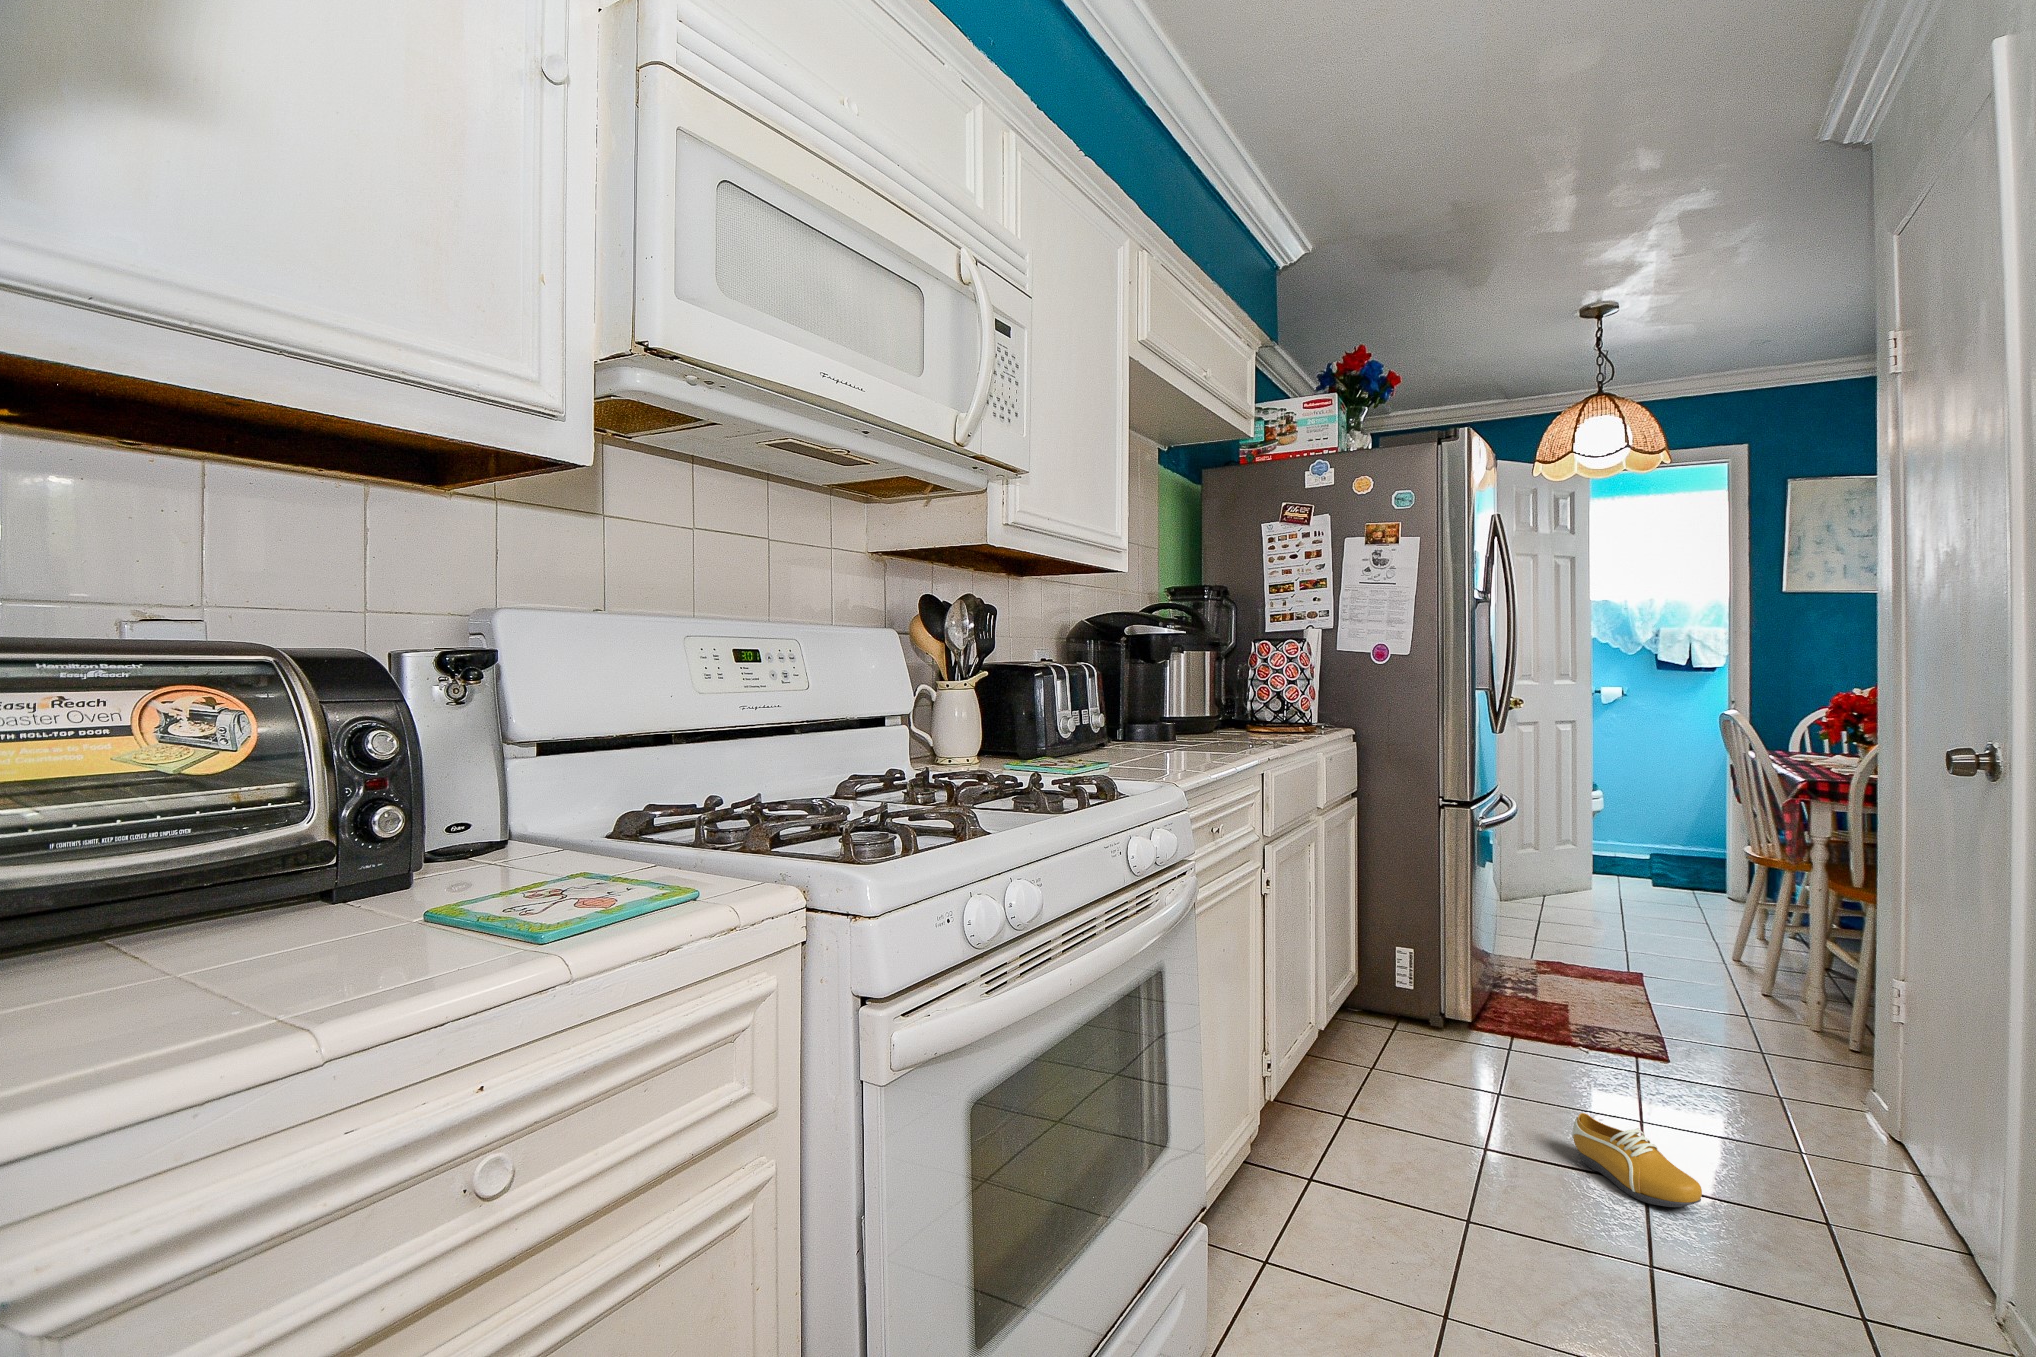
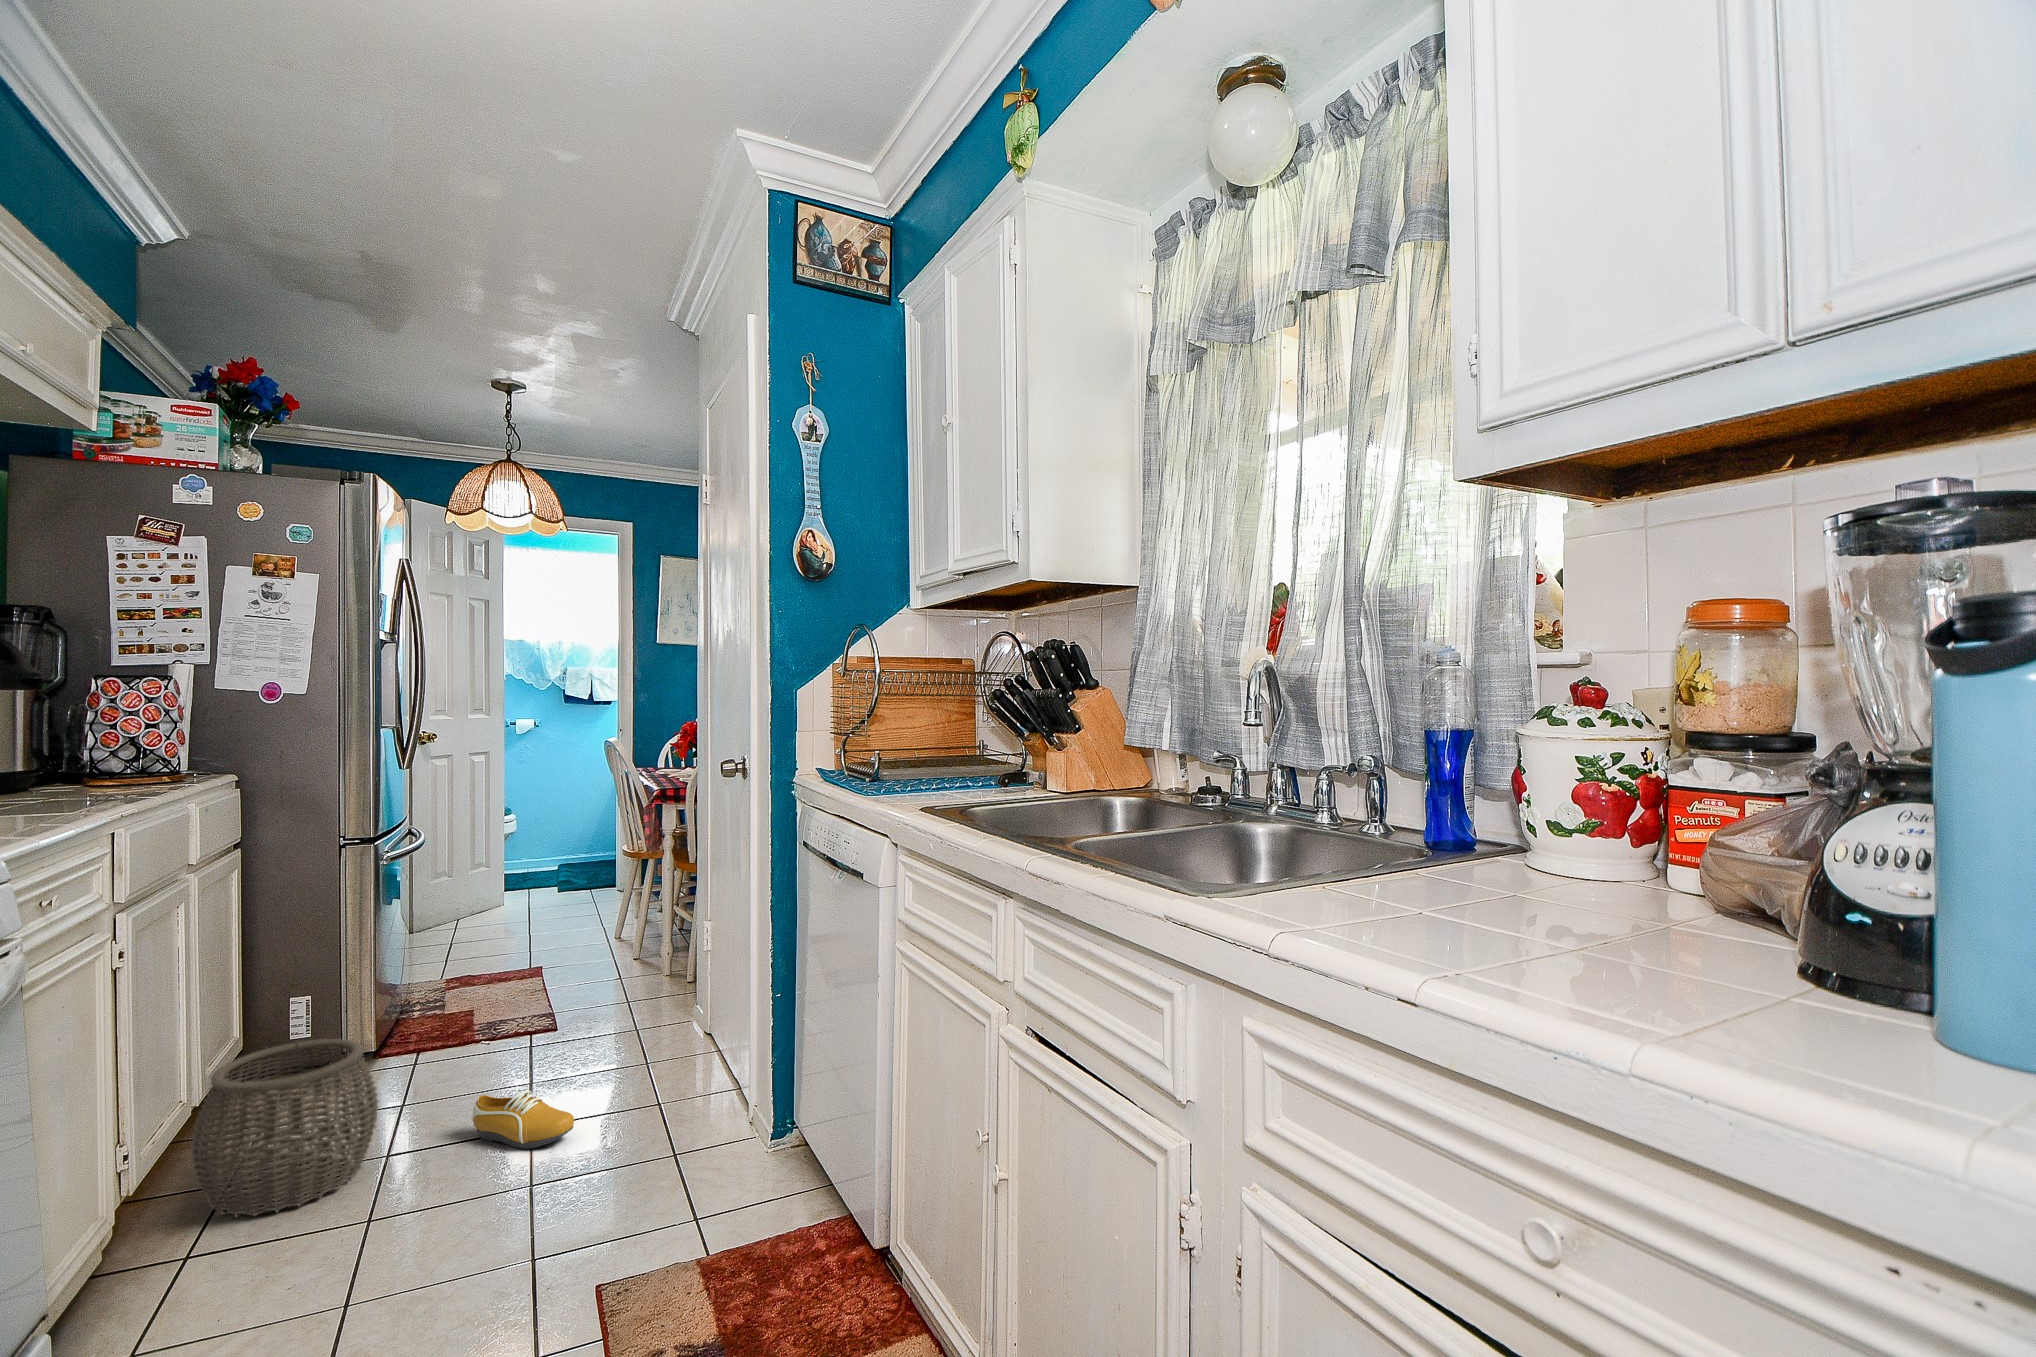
woven basket: none [1322,990,1476,1156] -> present [191,1039,378,1217]

